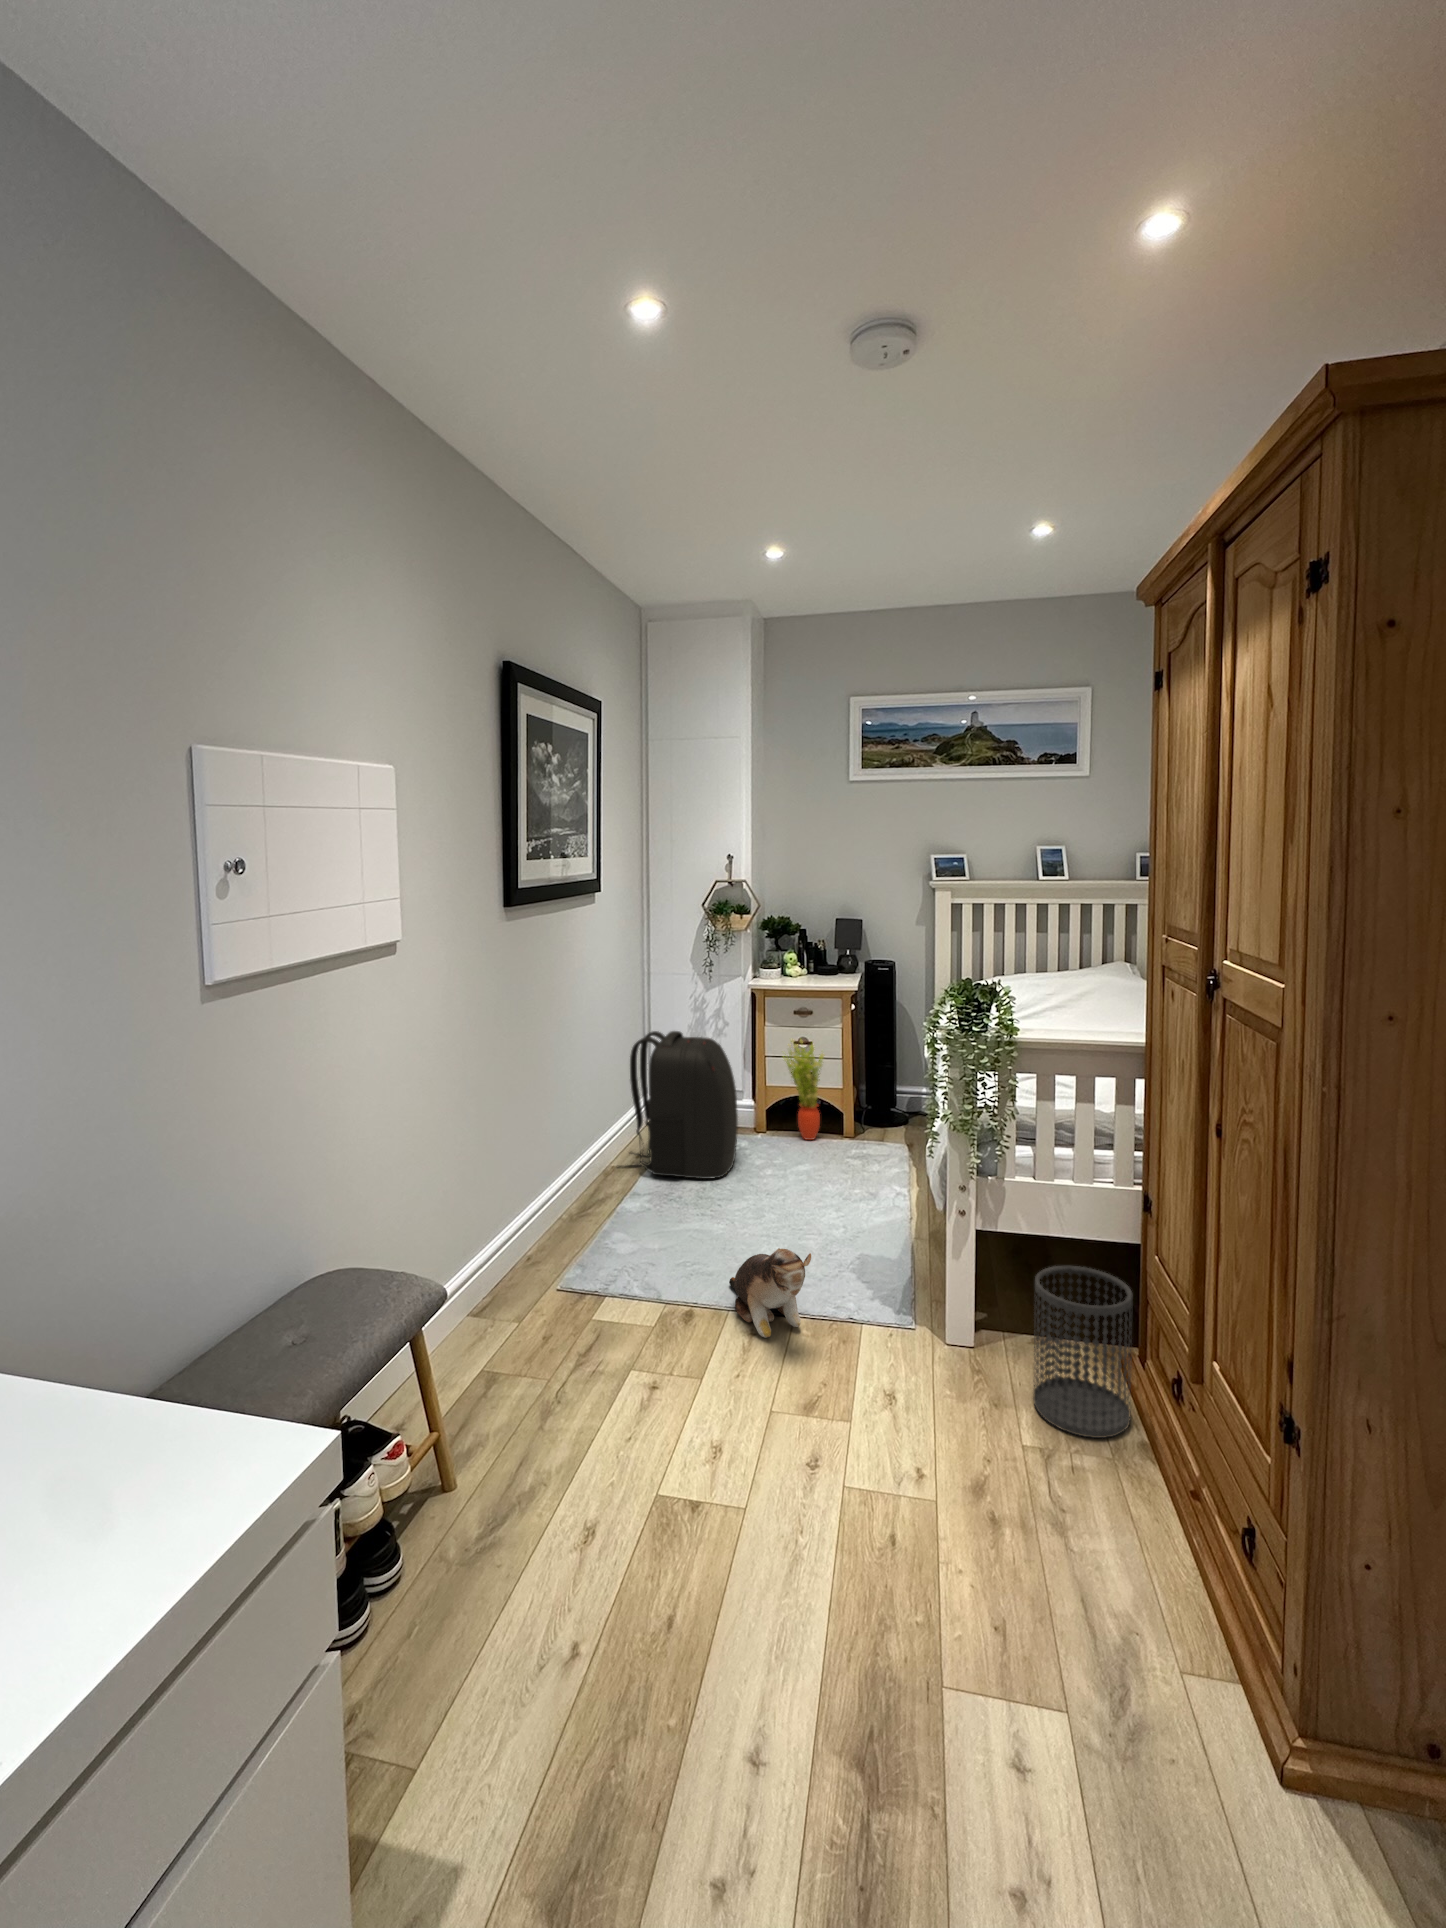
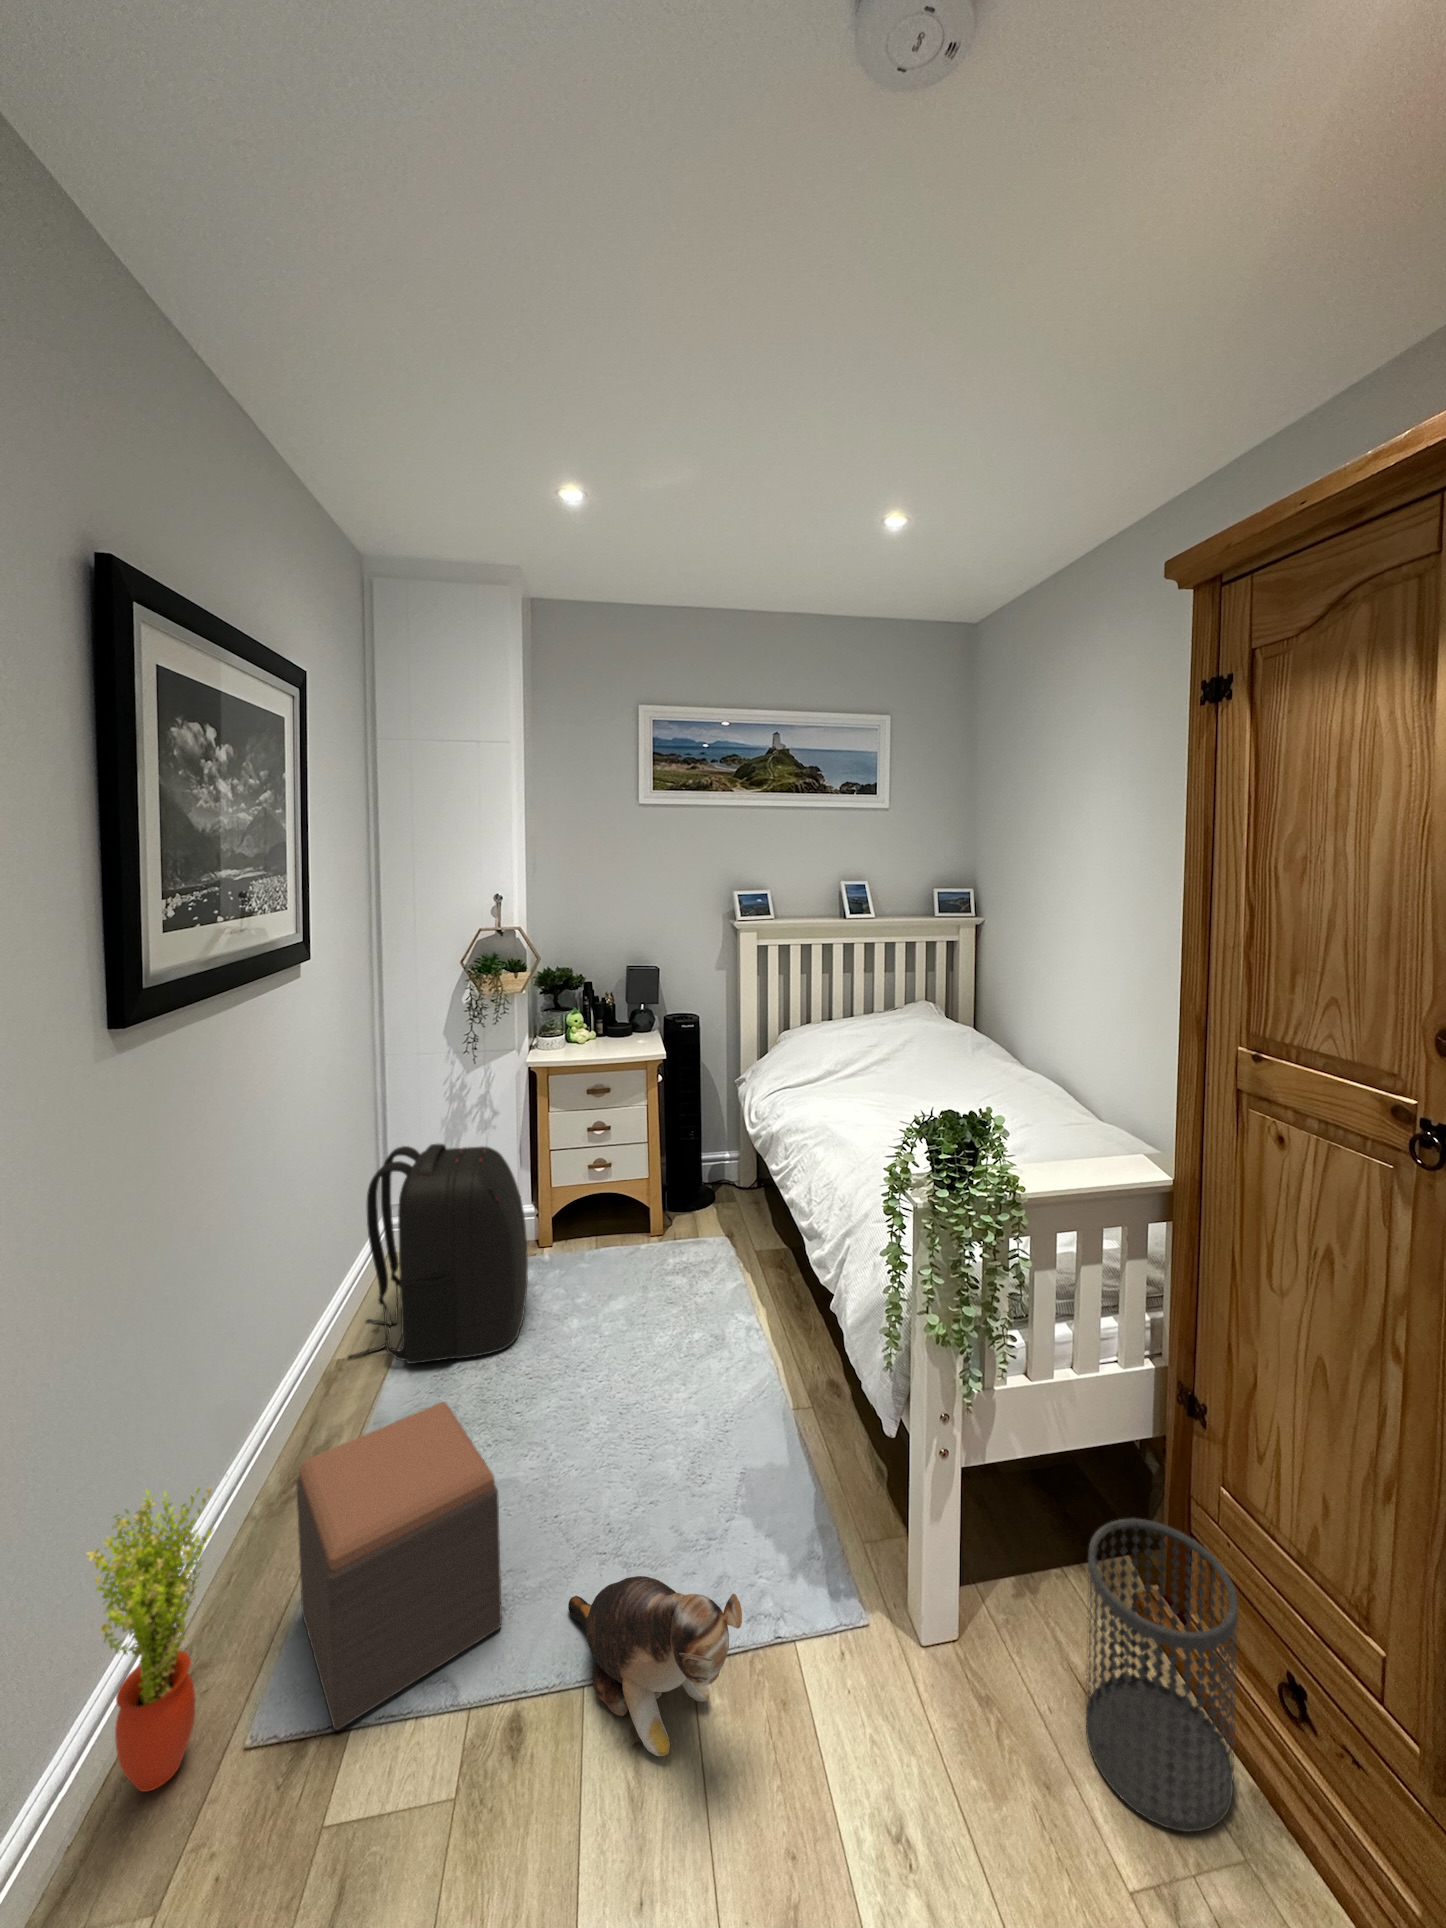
potted plant: present [785,1038,824,1140] -> present [87,1487,214,1792]
footstool: none [585,1159,691,1294] -> present [296,1402,502,1730]

